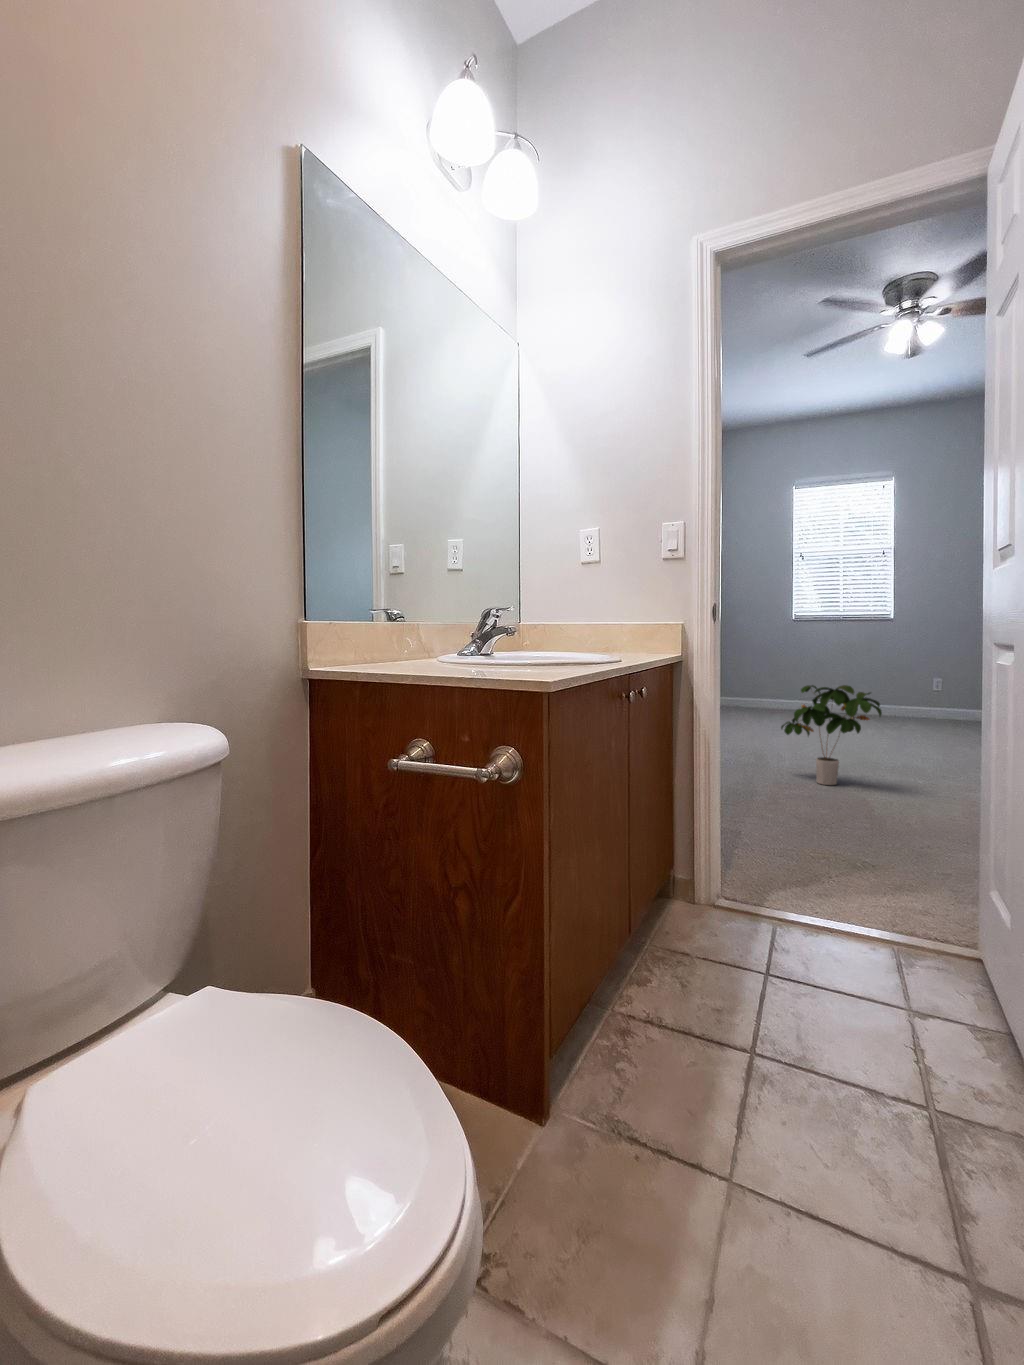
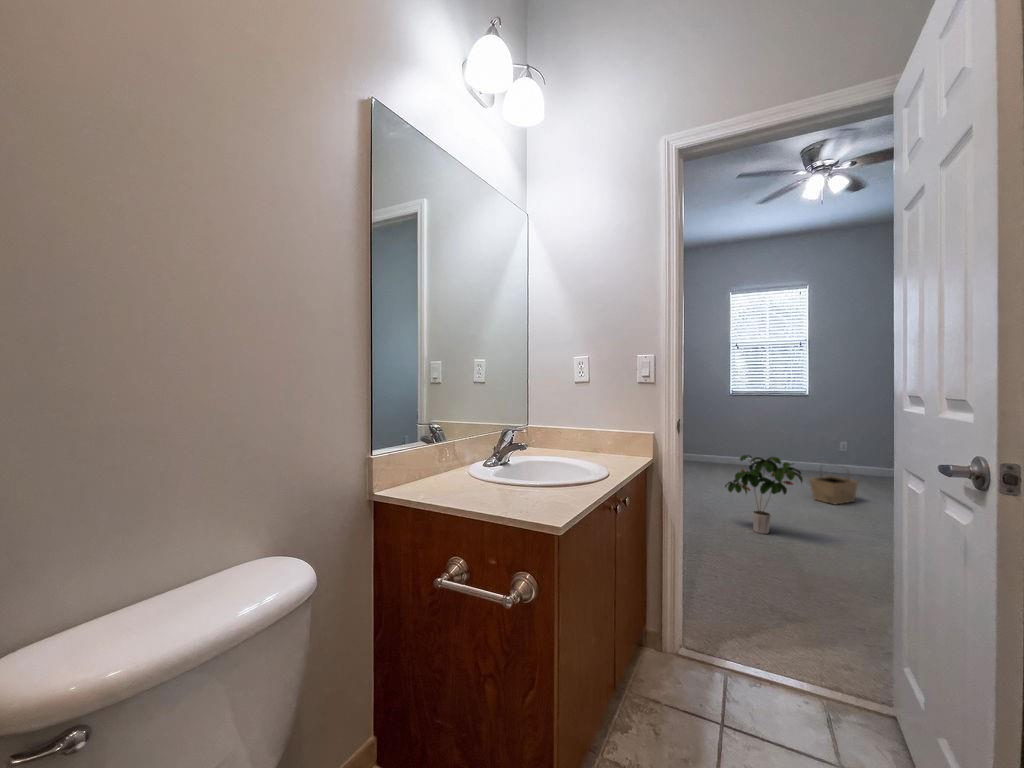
basket: none [892,703,956,754] -> present [810,463,858,504]

